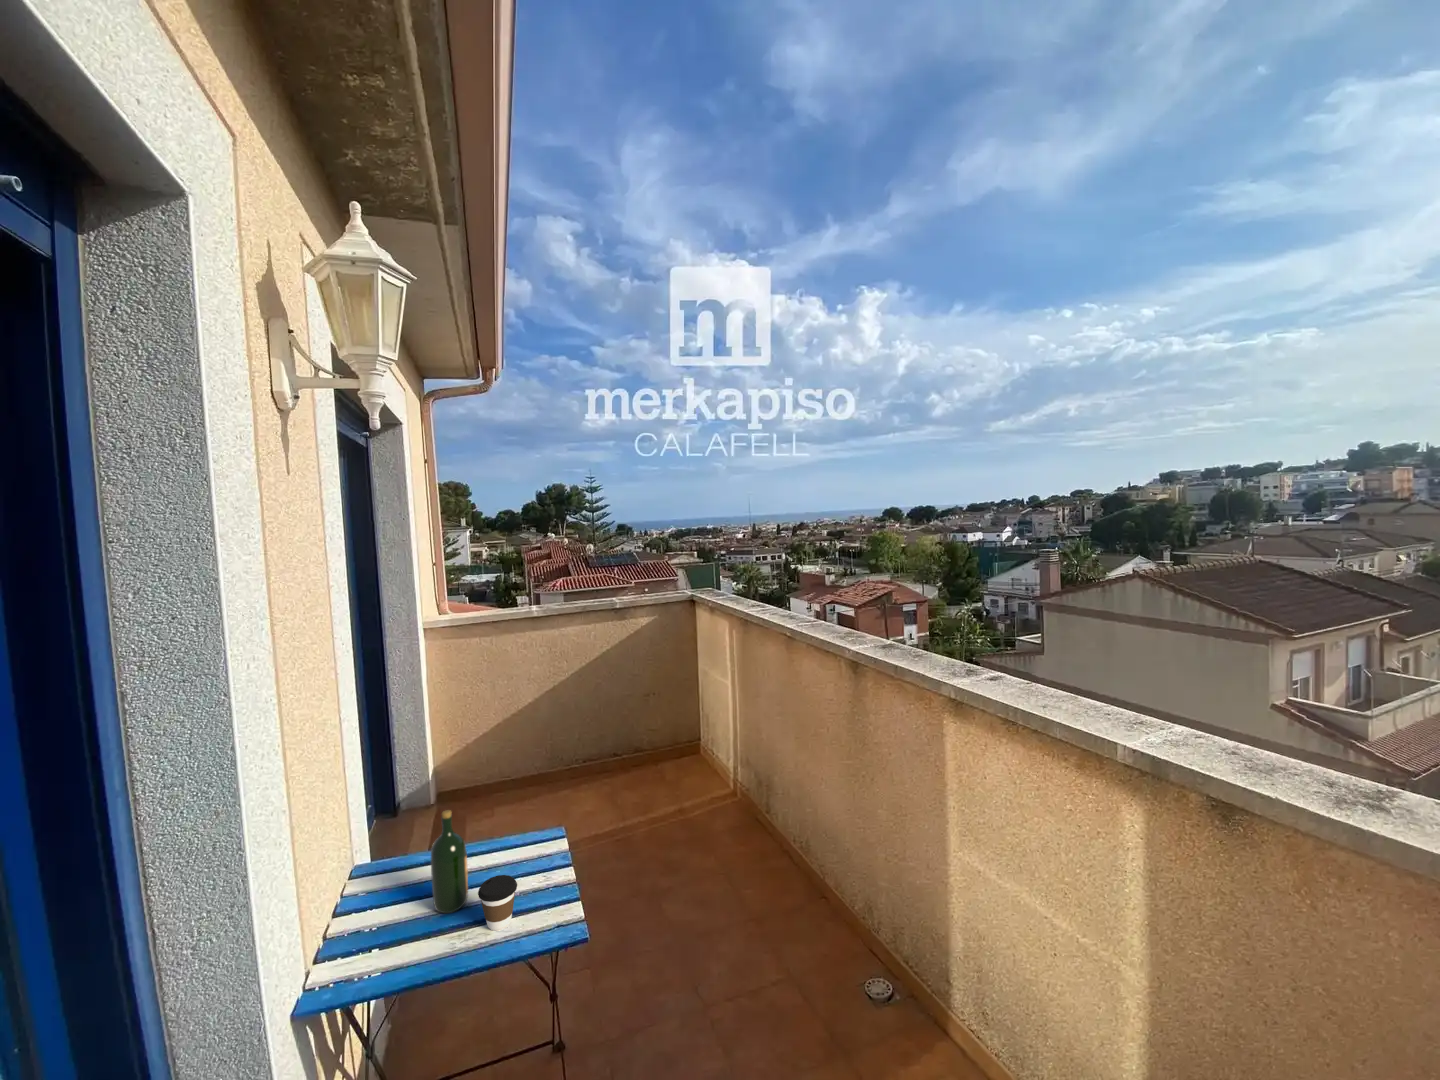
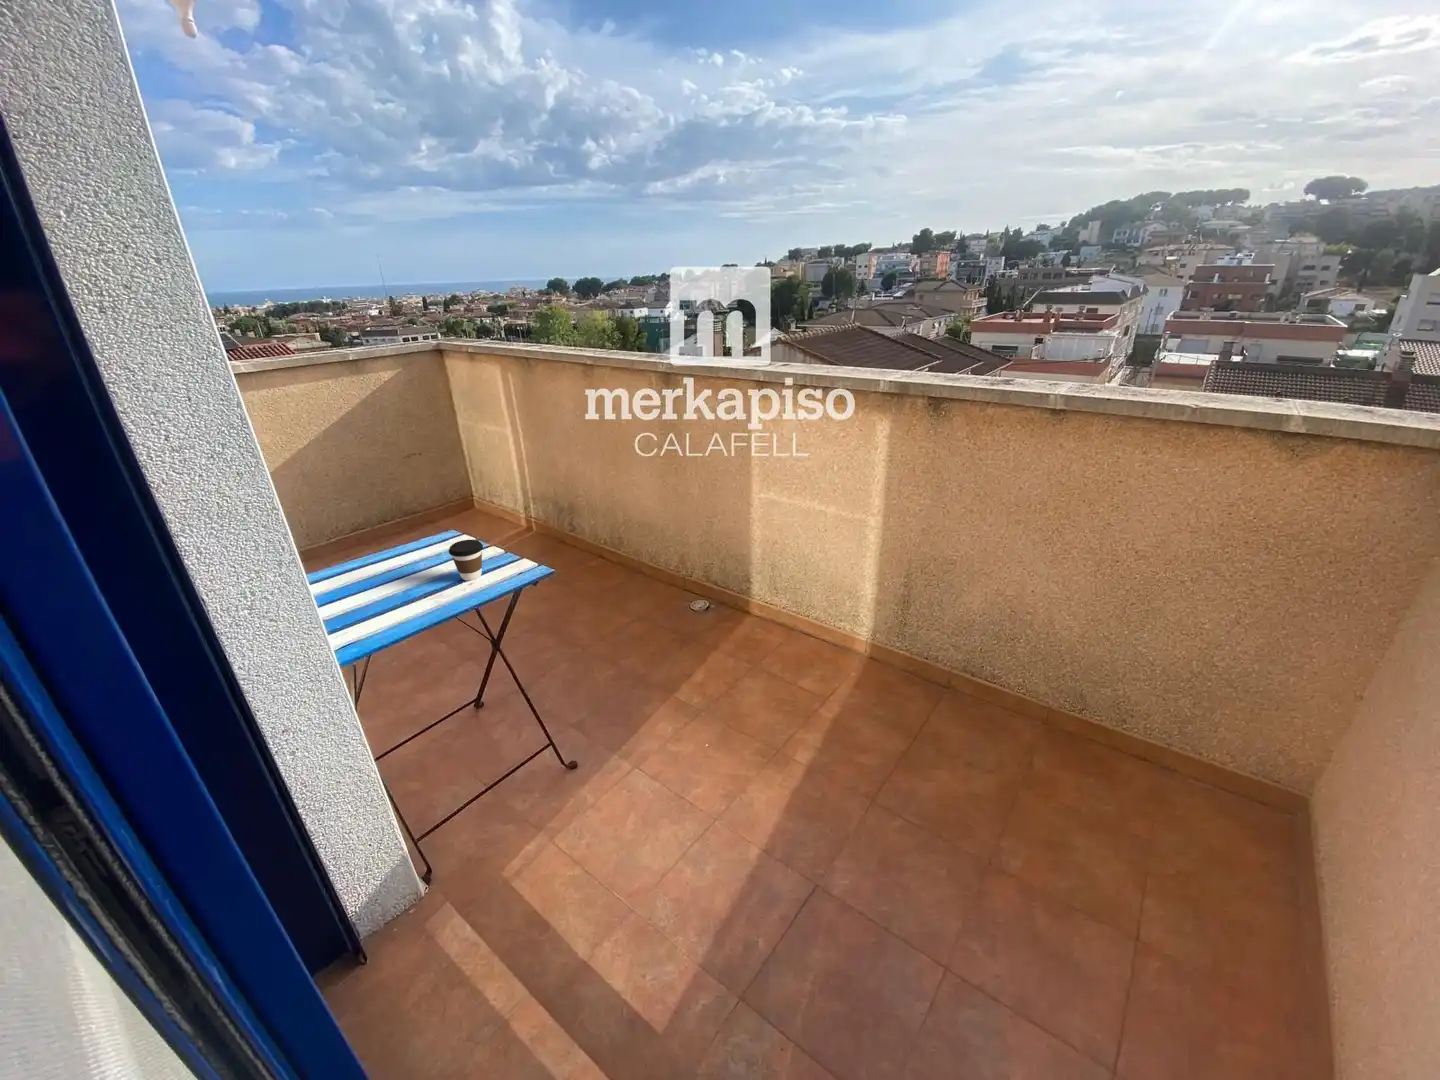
wine bottle: present [431,810,468,913] -> none [382,497,425,585]

